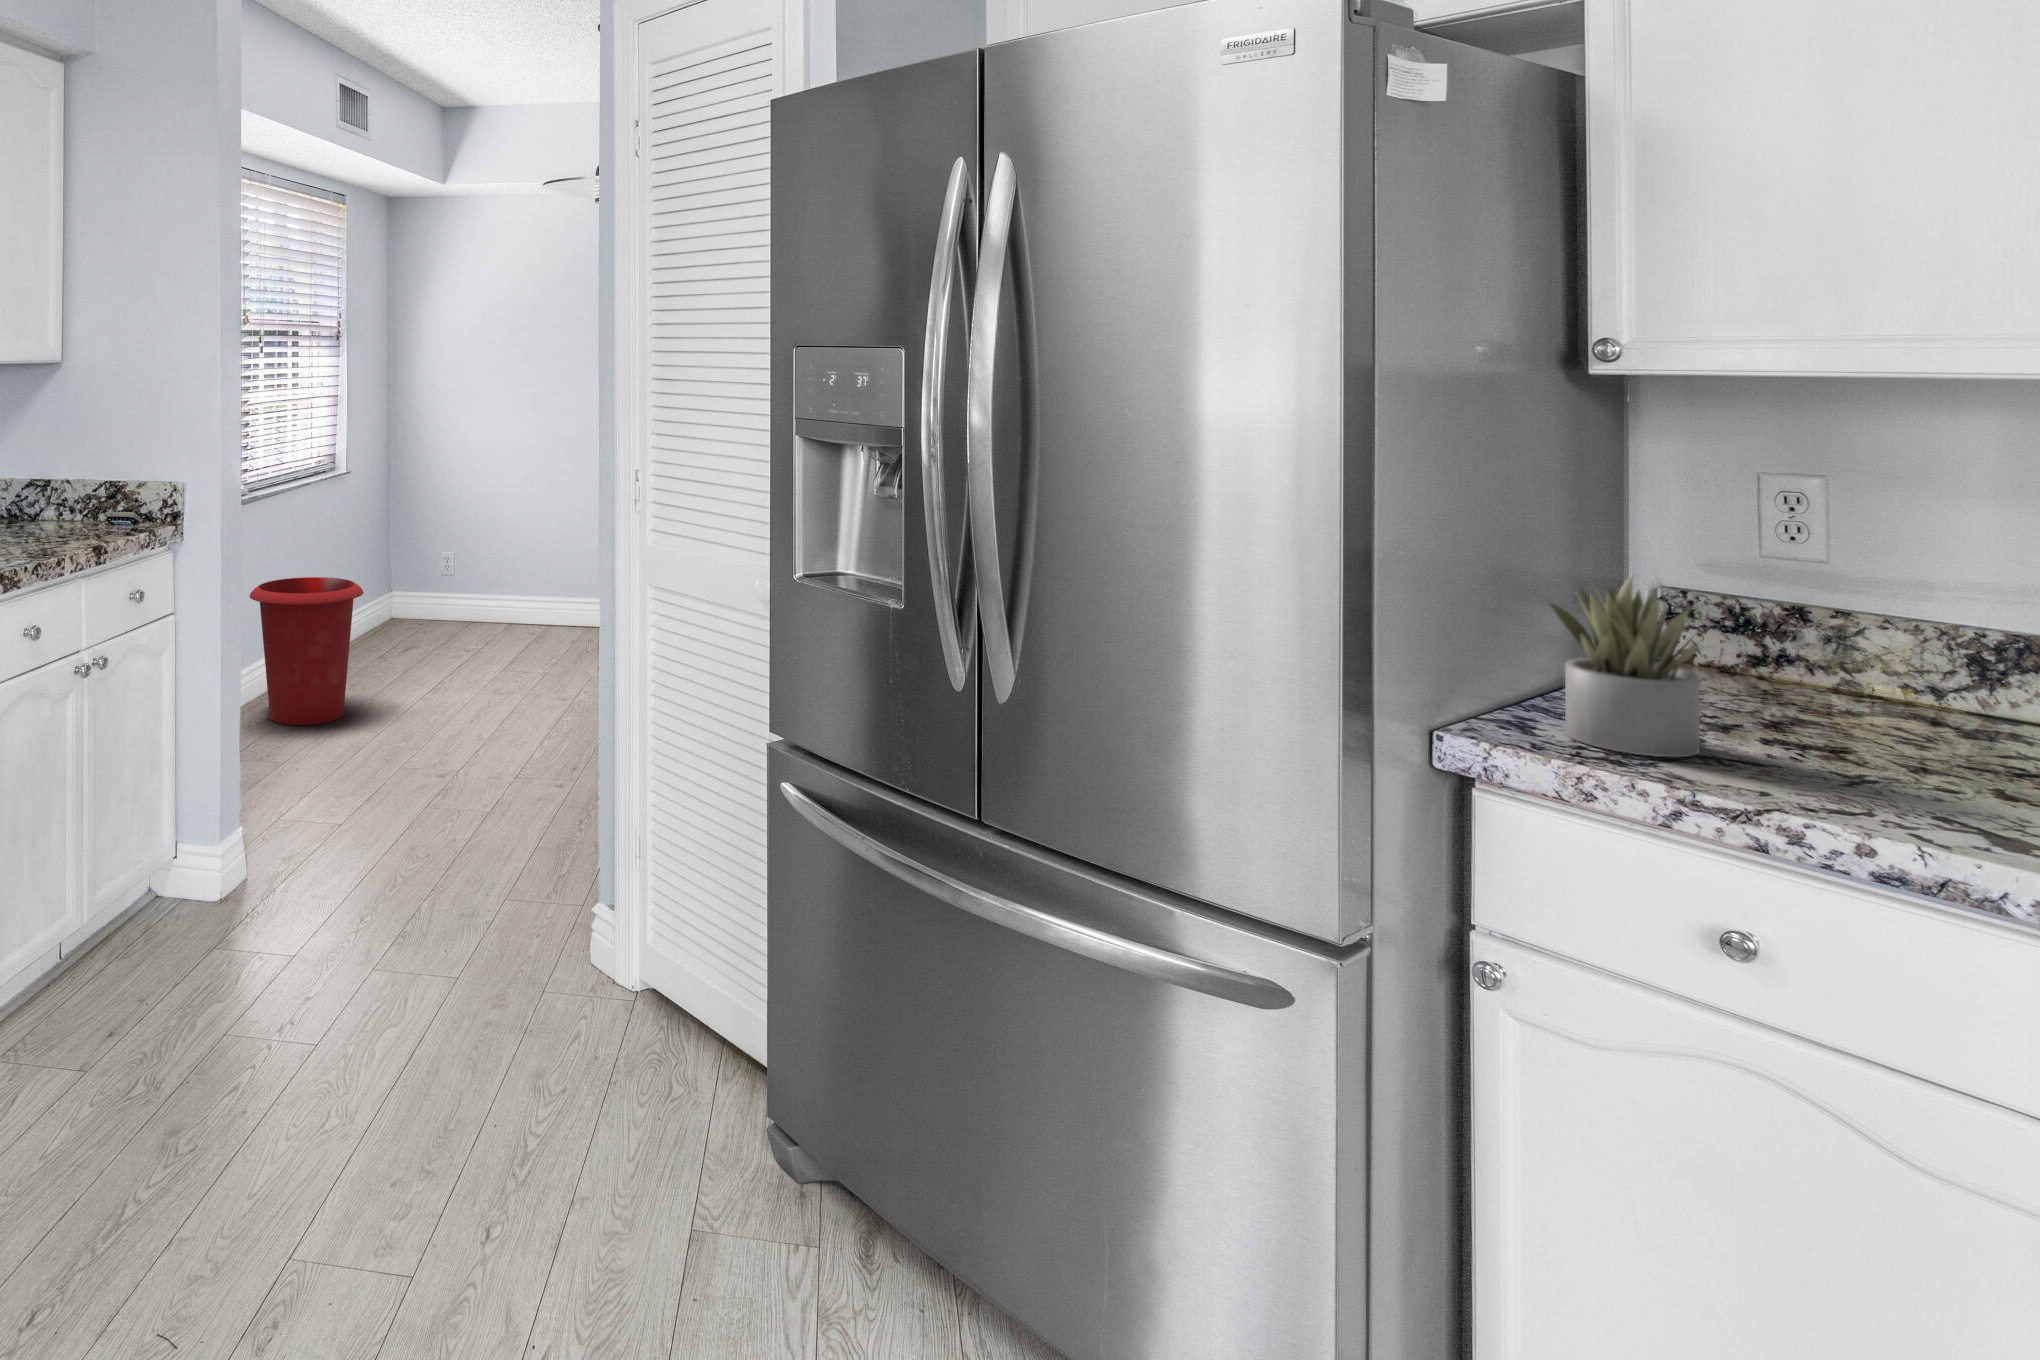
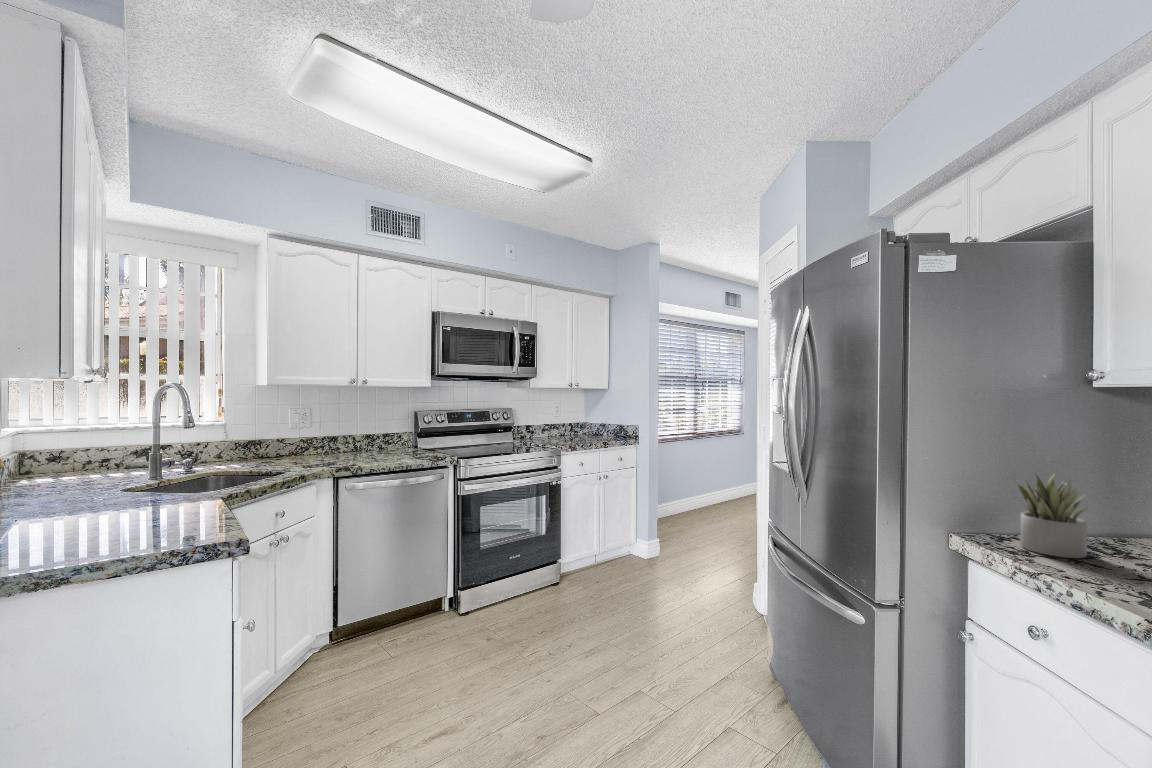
waste bin: present [249,577,364,725] -> none [694,466,735,518]

